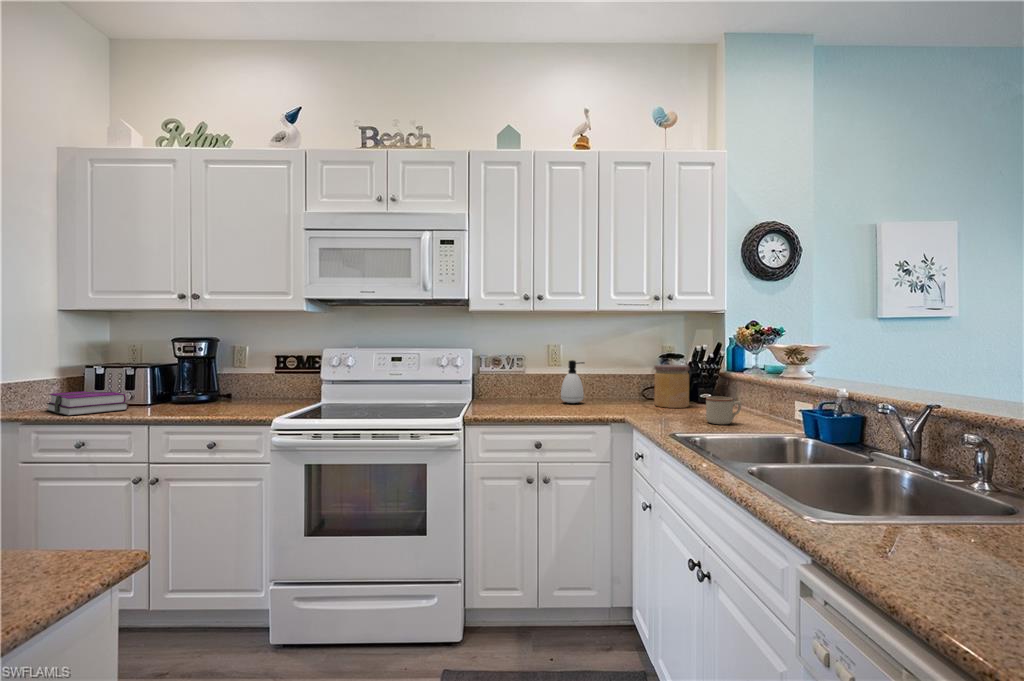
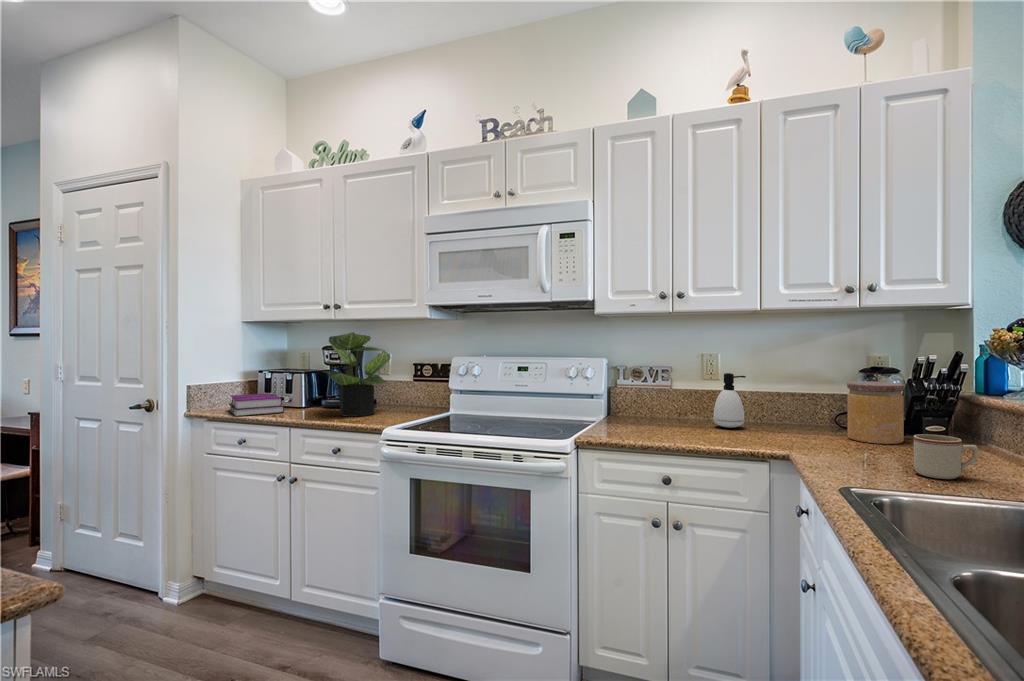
potted plant: none [181,323,259,410] -> present [326,333,390,416]

